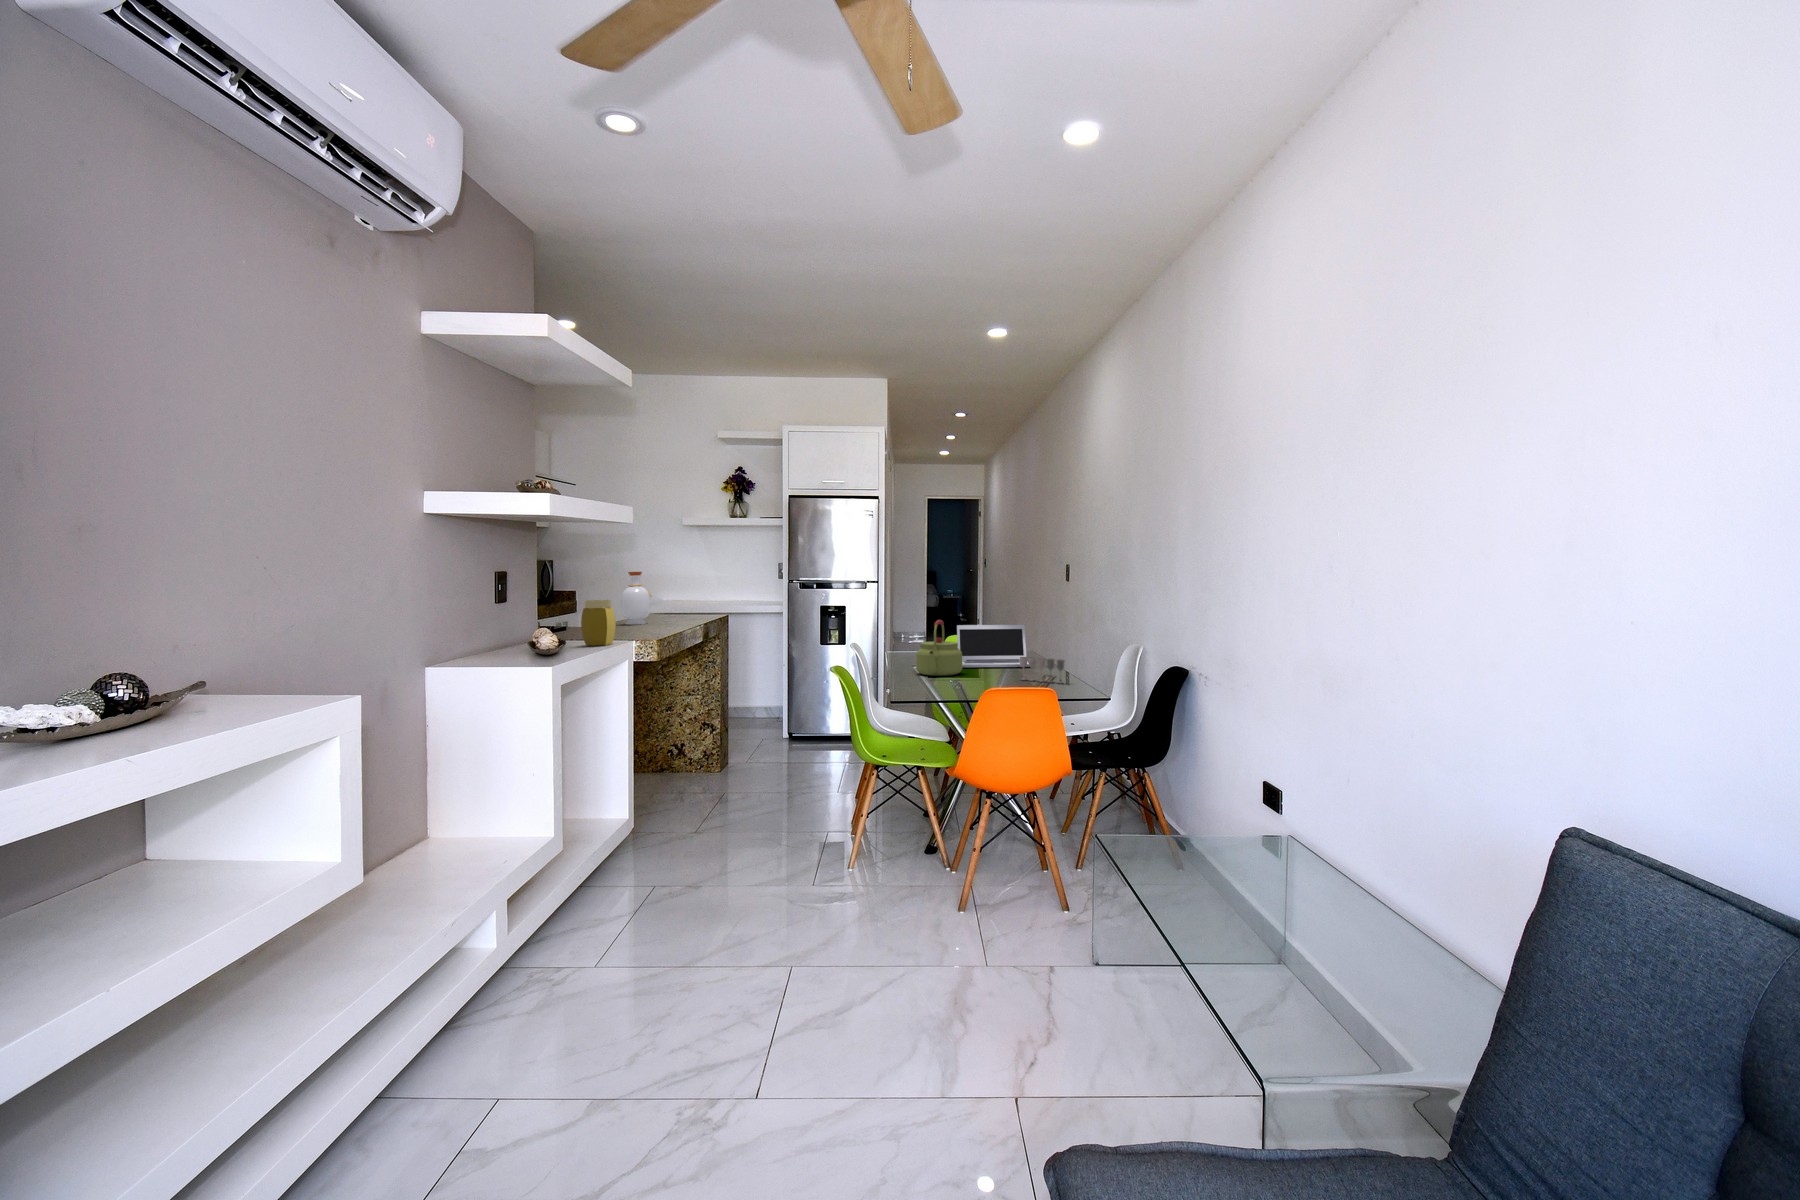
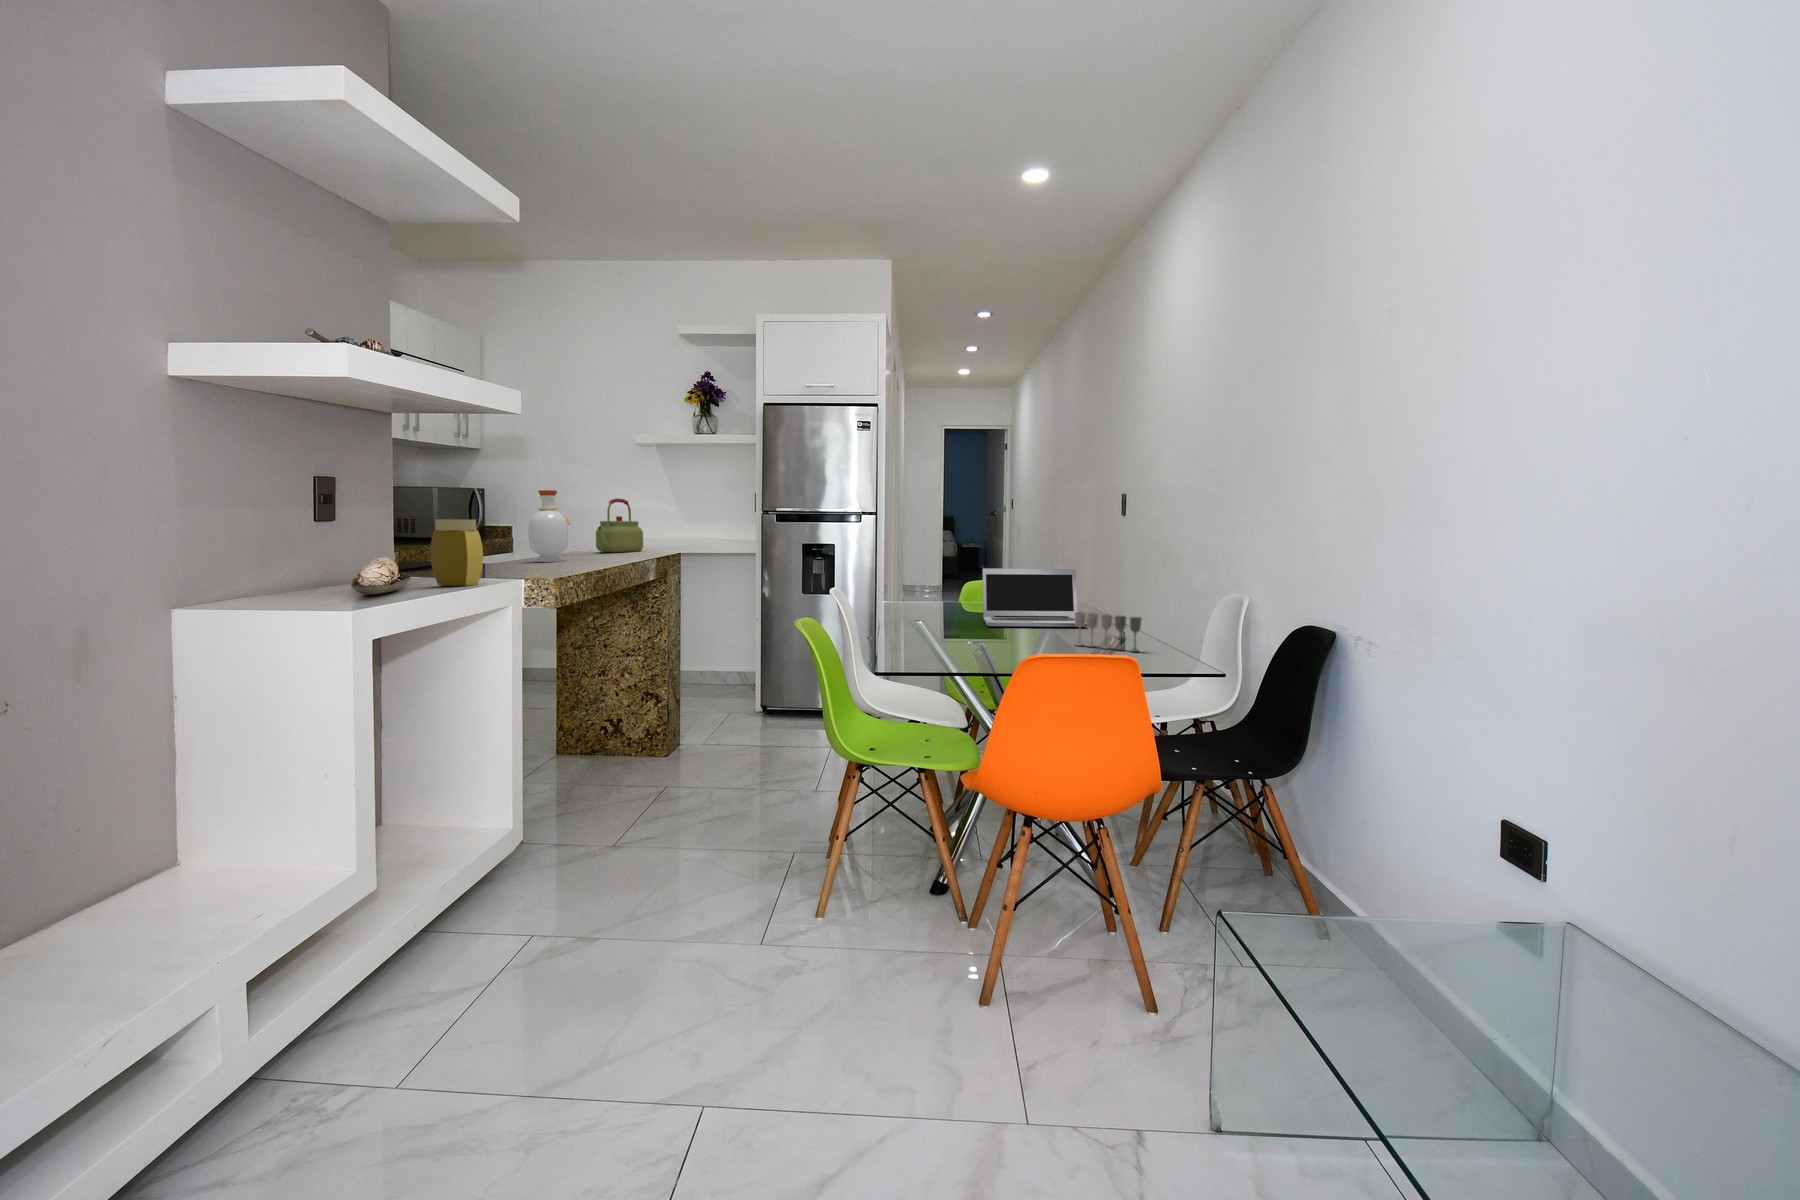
kettle: present [916,620,962,676] -> present [596,498,643,552]

